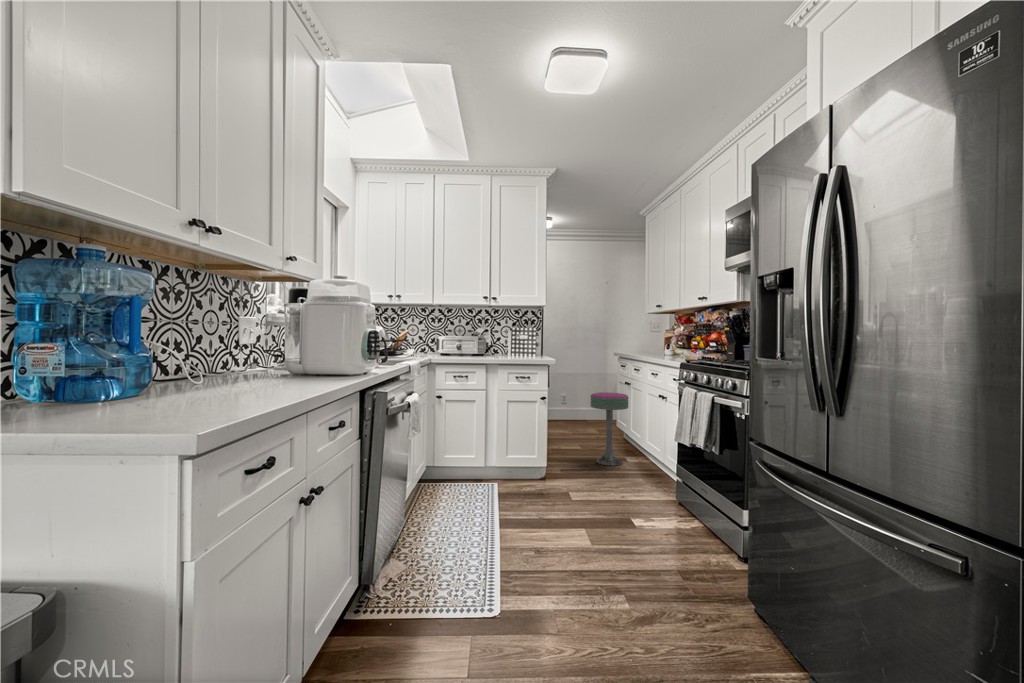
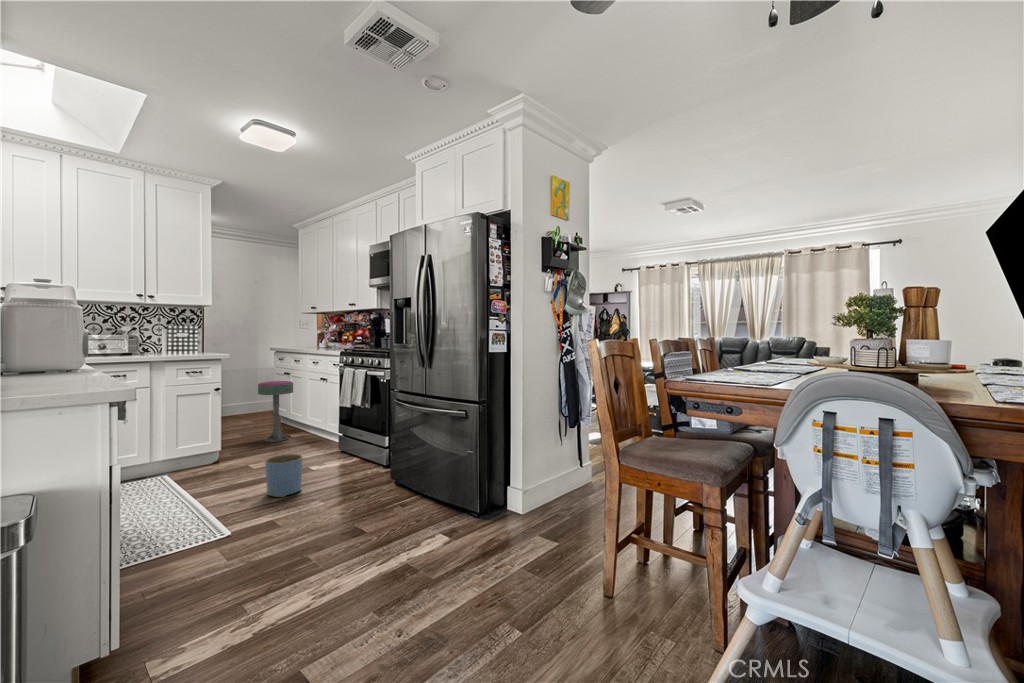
planter: none [564,501,611,566] -> present [265,454,302,497]

